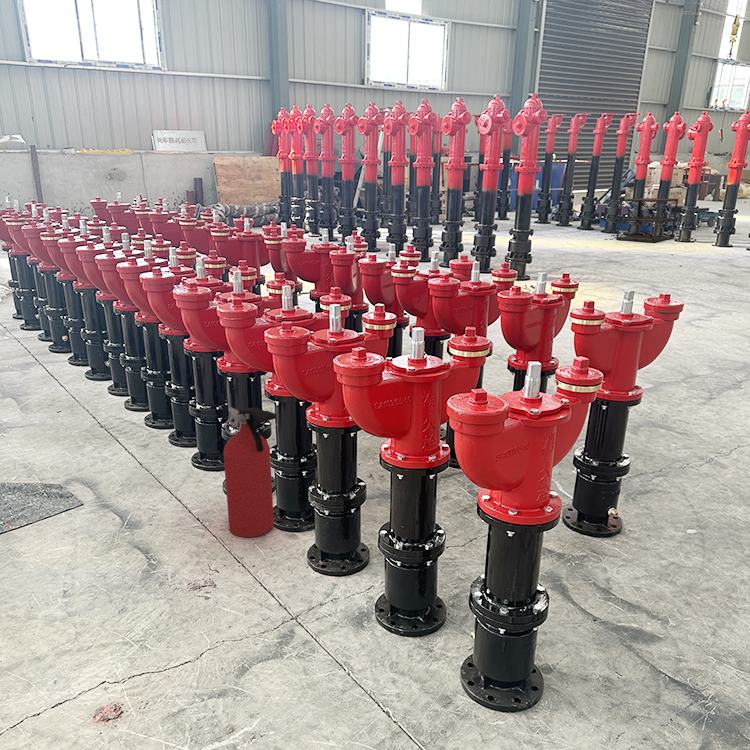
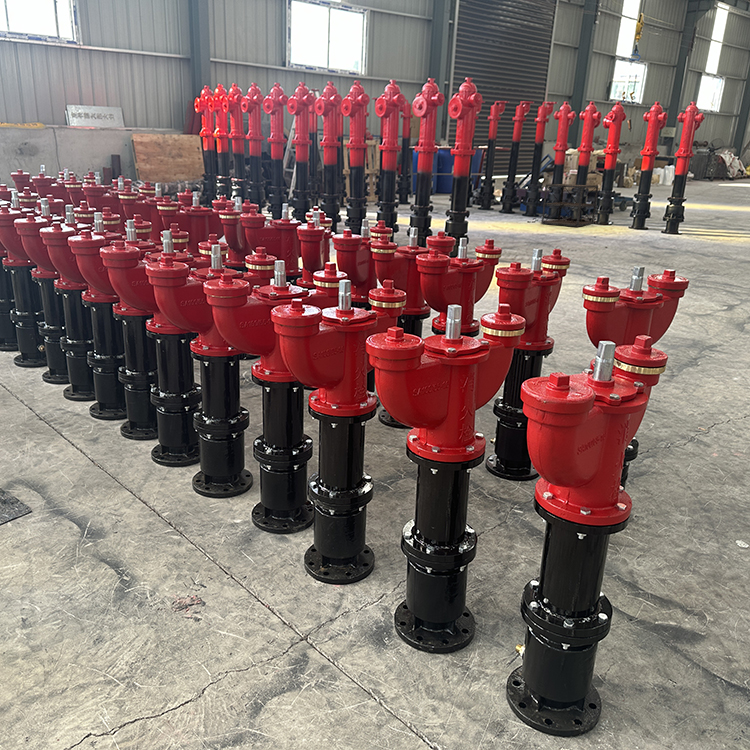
fire extinguisher: present [223,407,276,537] -> none [203,396,270,543]

